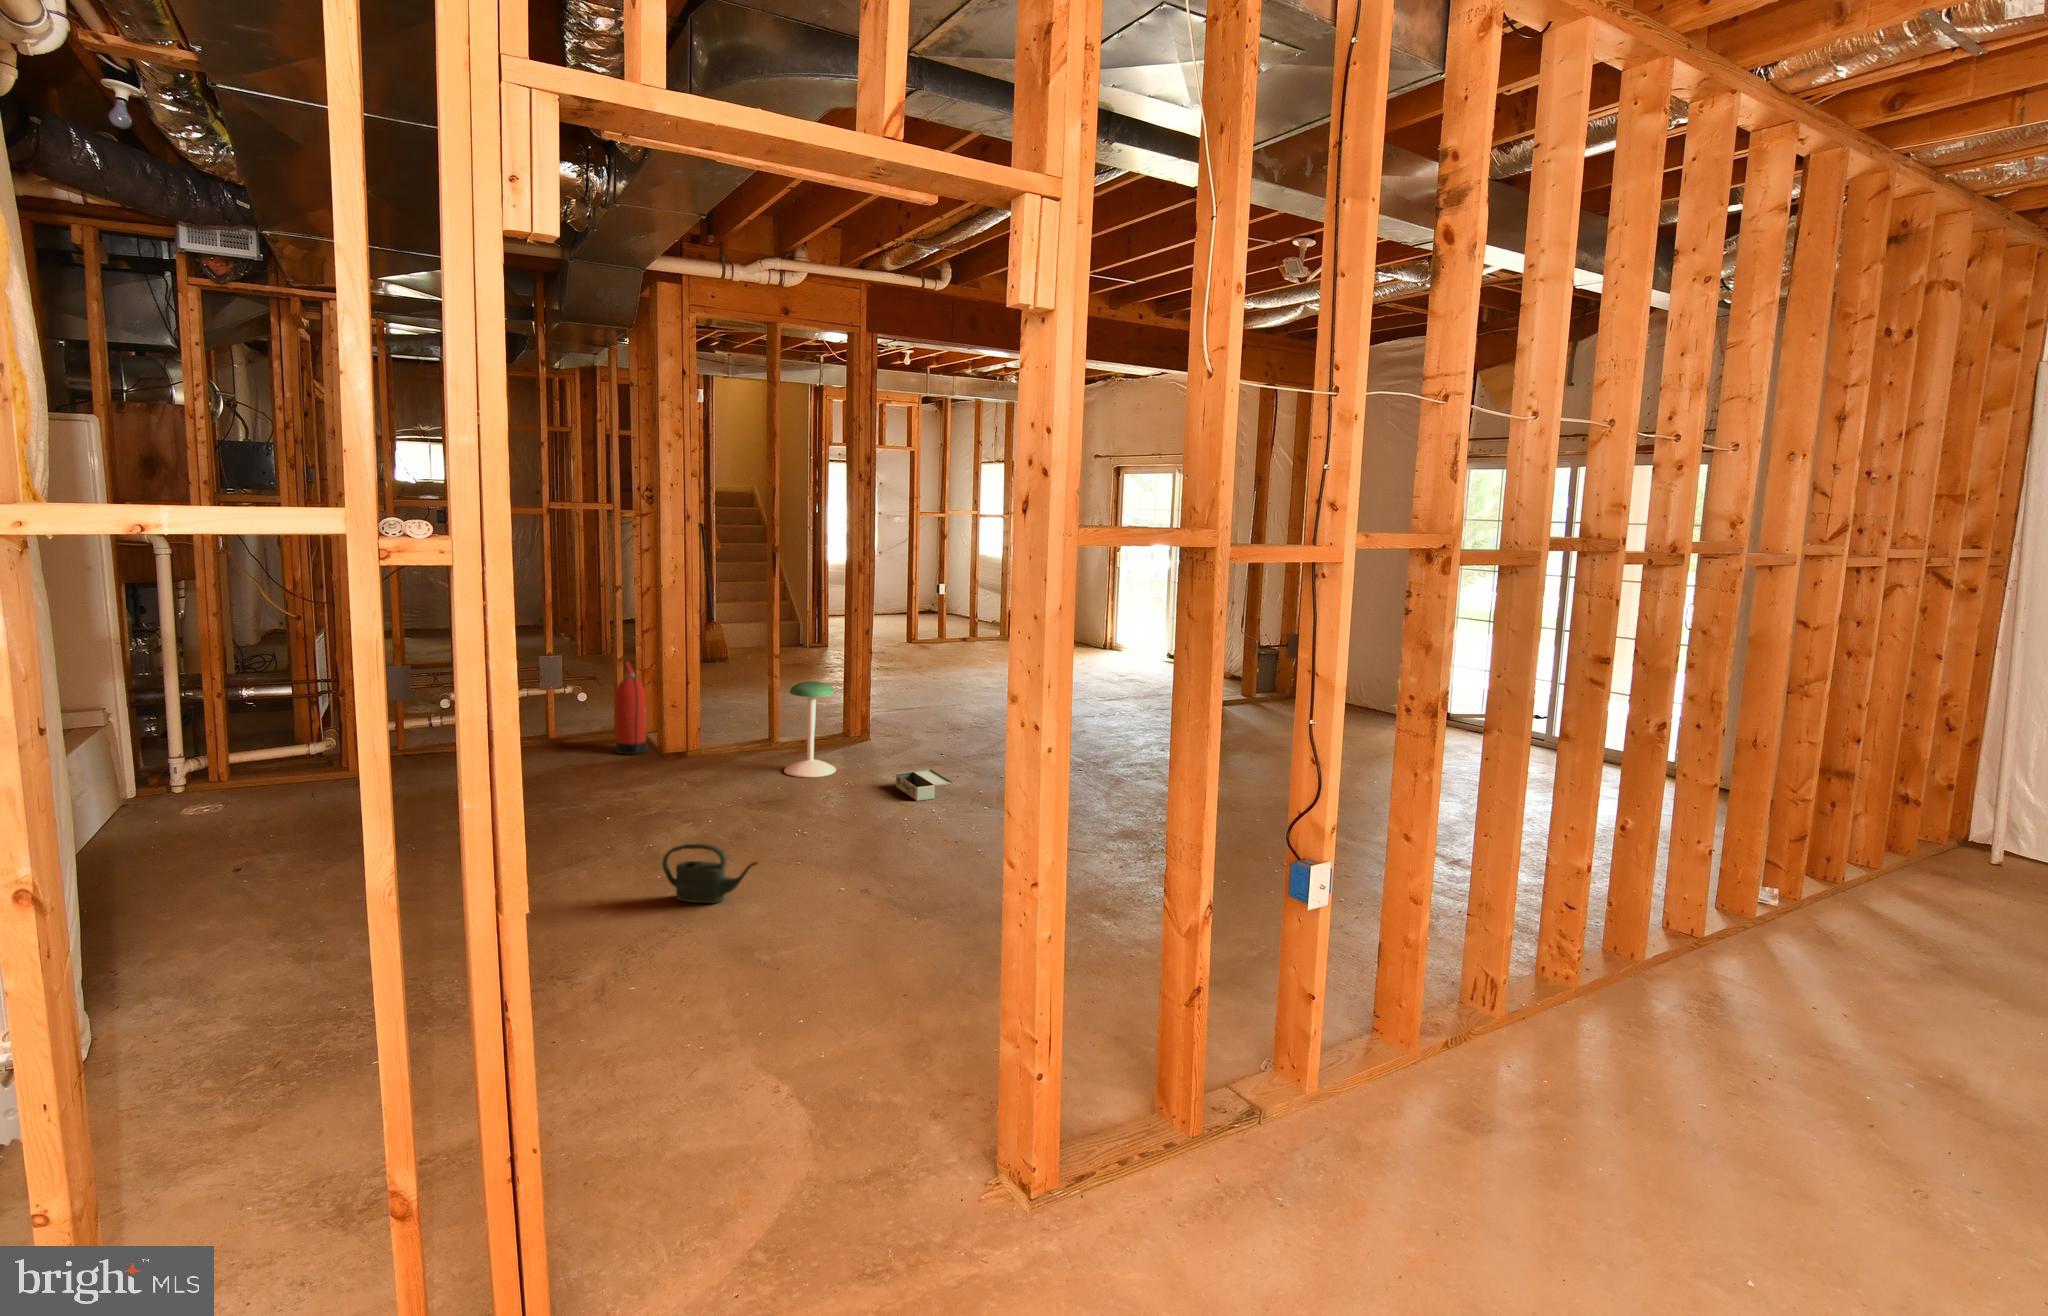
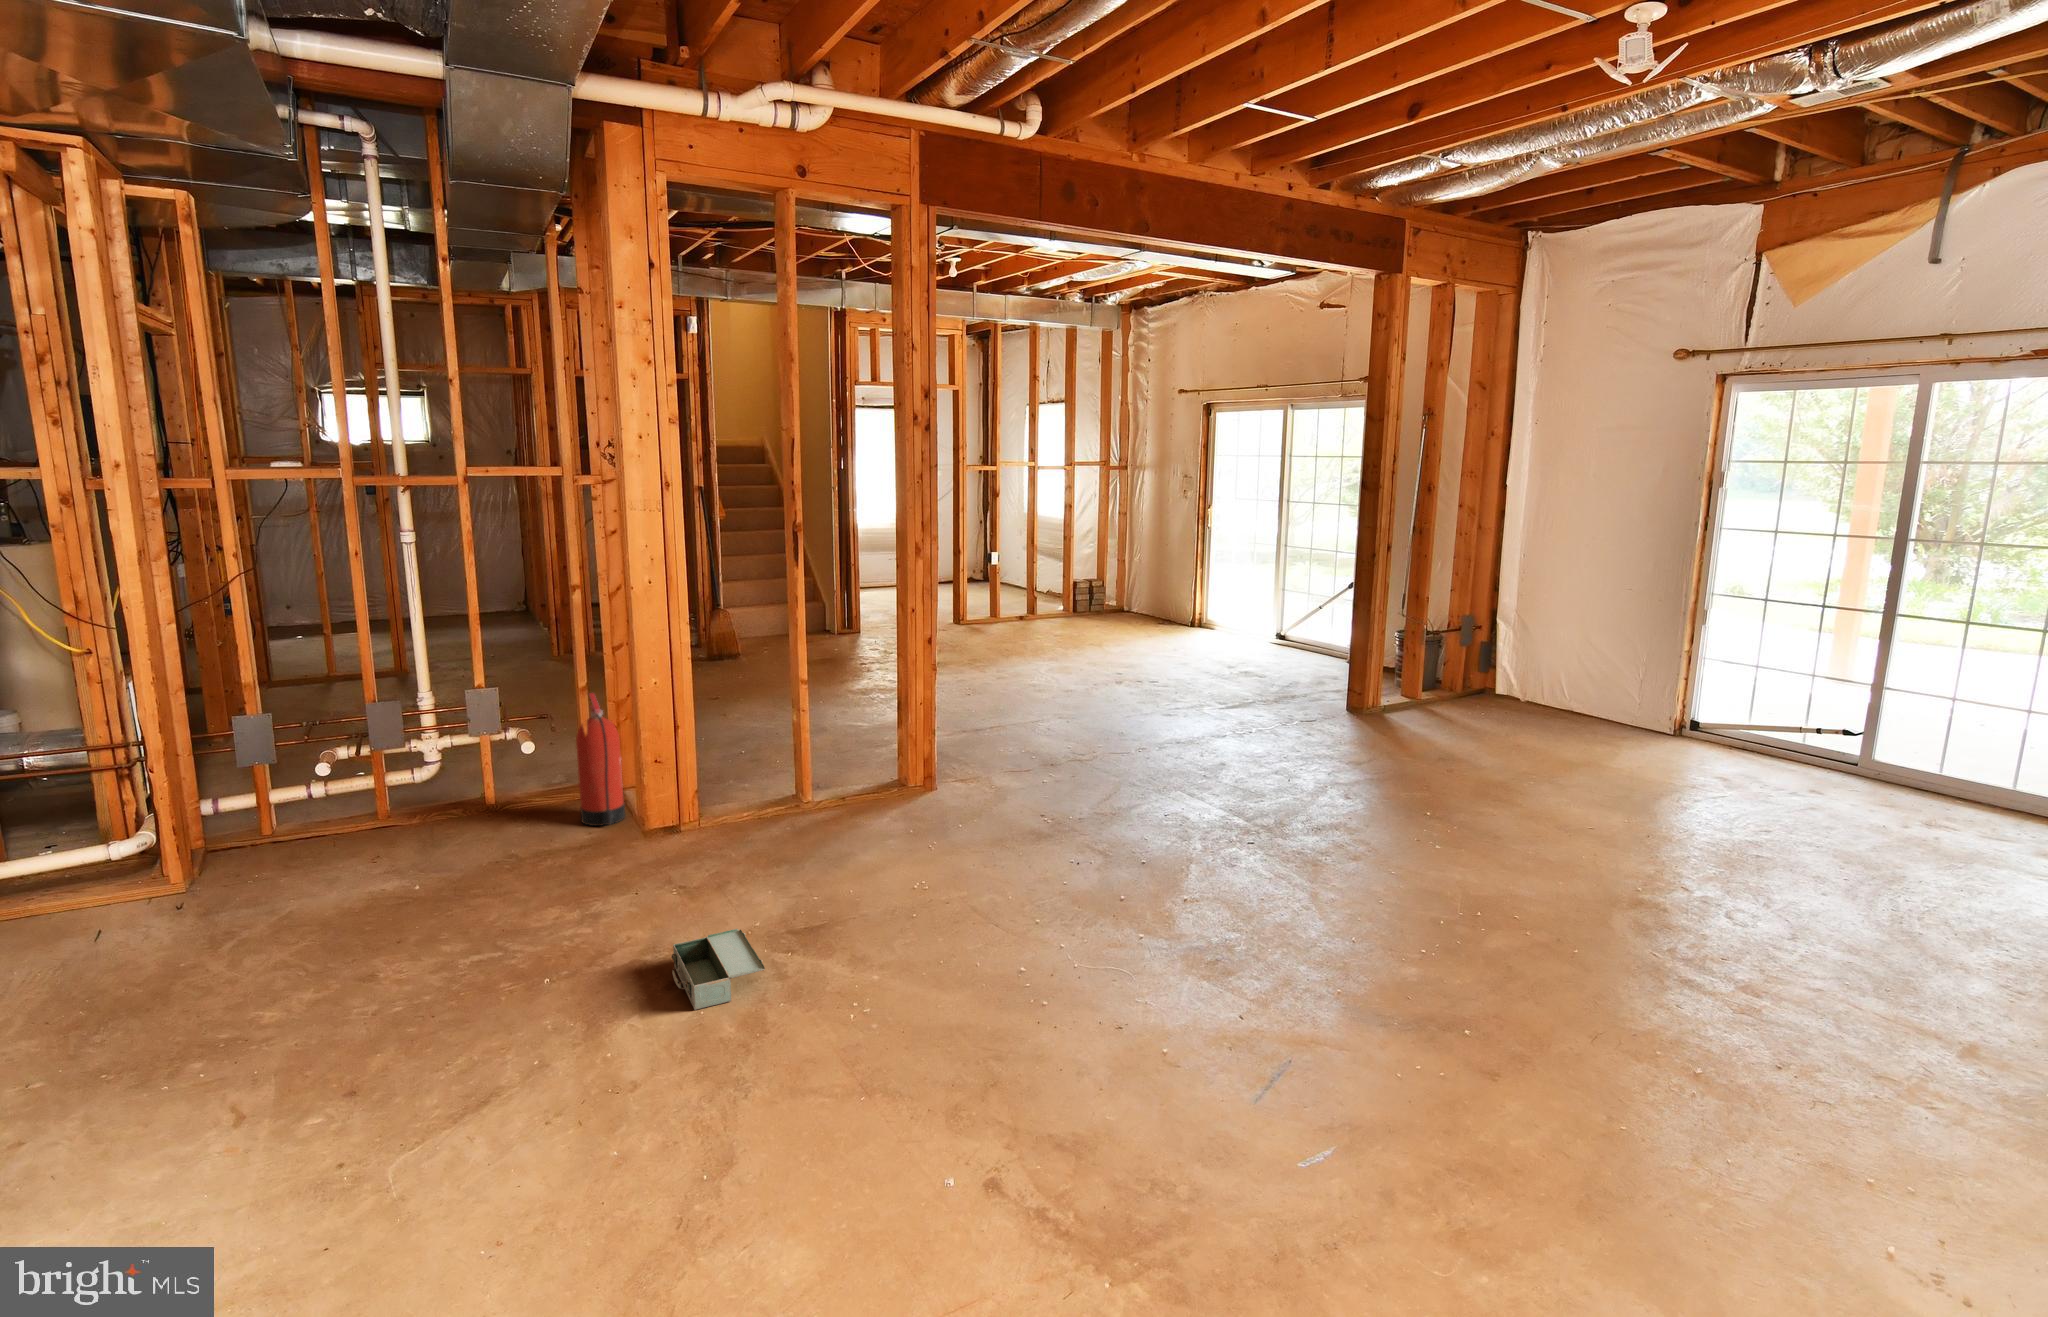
stool: present [784,681,836,777] -> none [821,721,896,863]
toolbox: present [896,769,952,801] -> present [672,929,765,1010]
watering can: present [662,844,758,903] -> none [623,1088,796,1196]

